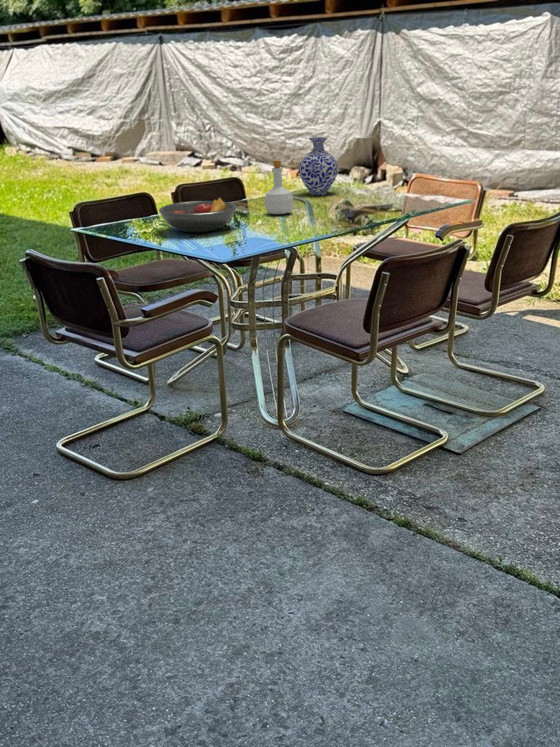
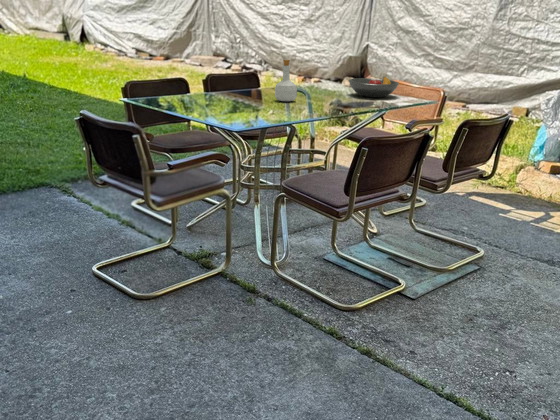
vase: present [299,137,338,195] -> none [304,46,333,91]
fruit bowl: present [159,198,237,232] -> present [349,77,399,97]

